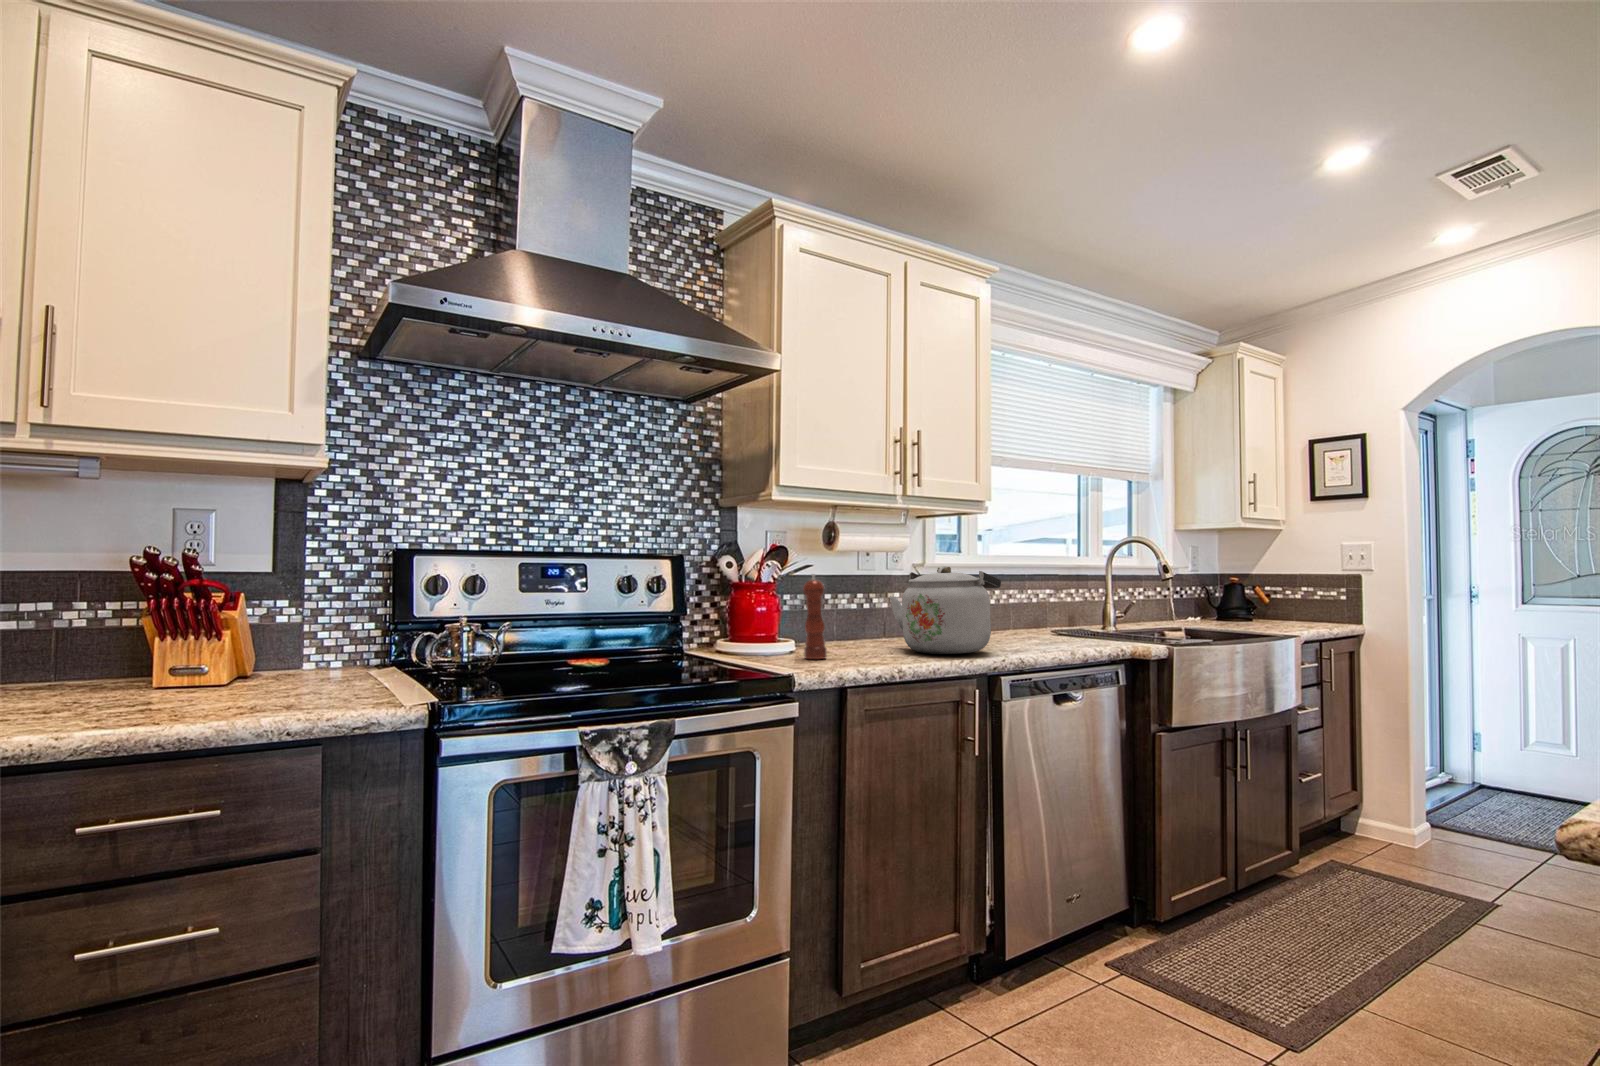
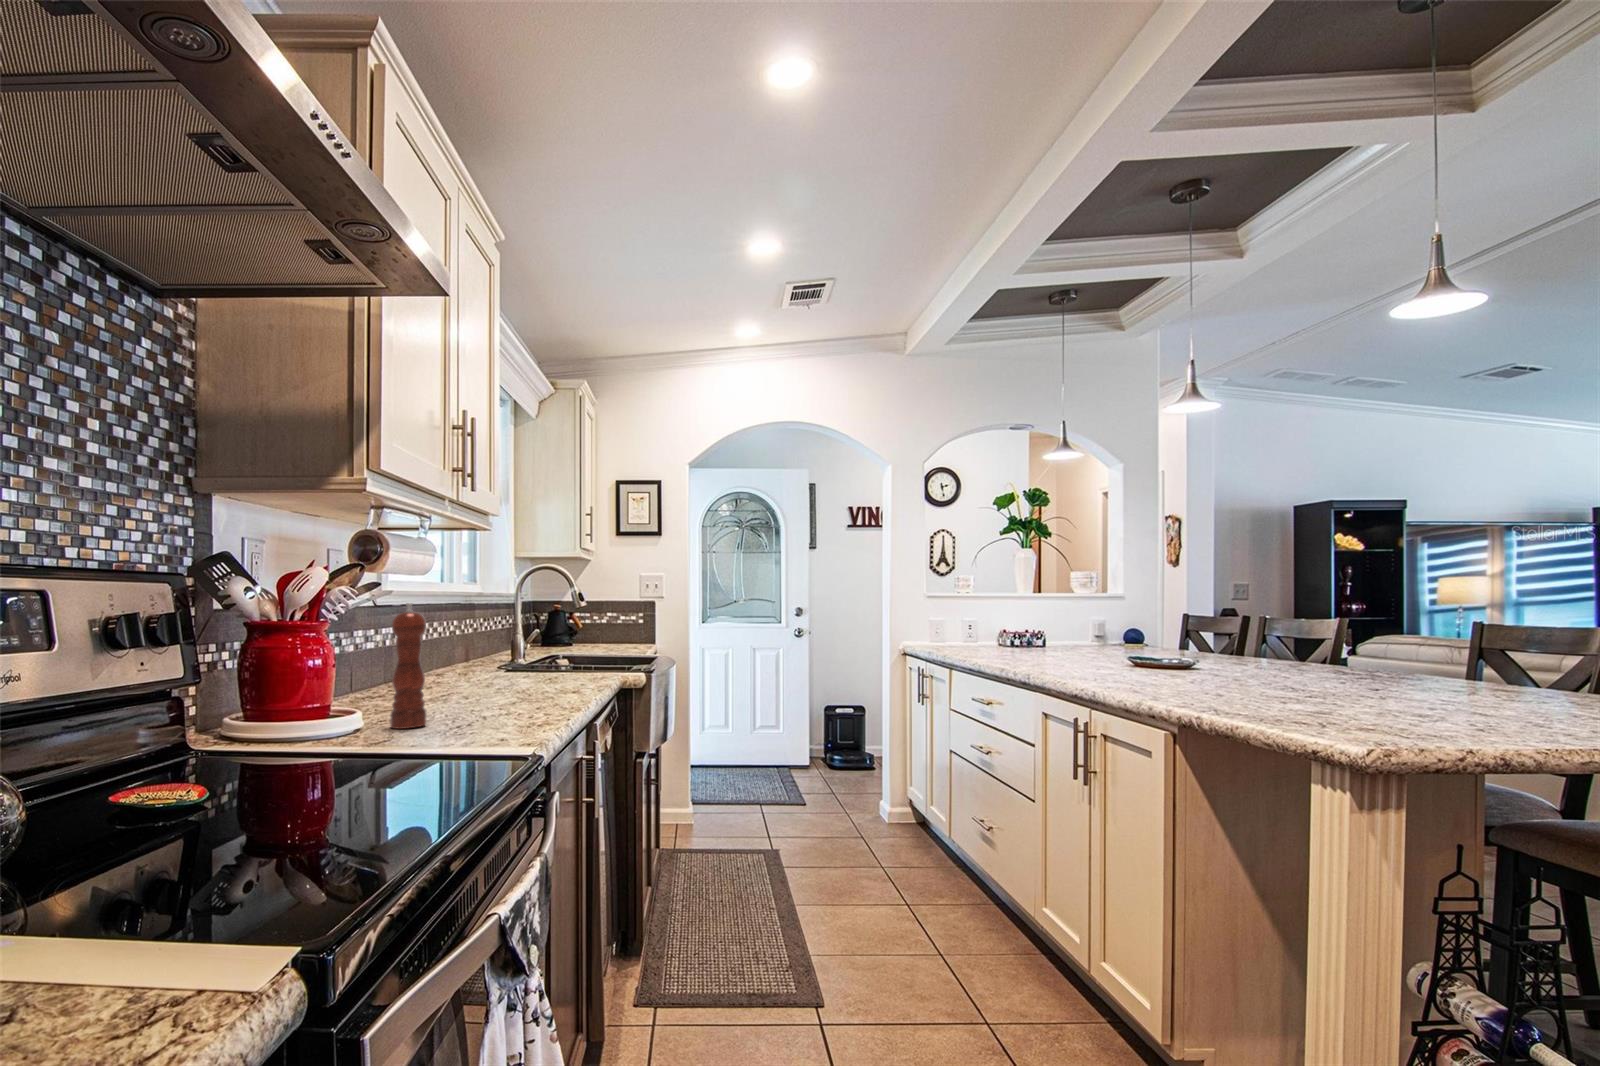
kettle: present [890,566,1001,654] -> none [423,593,562,701]

